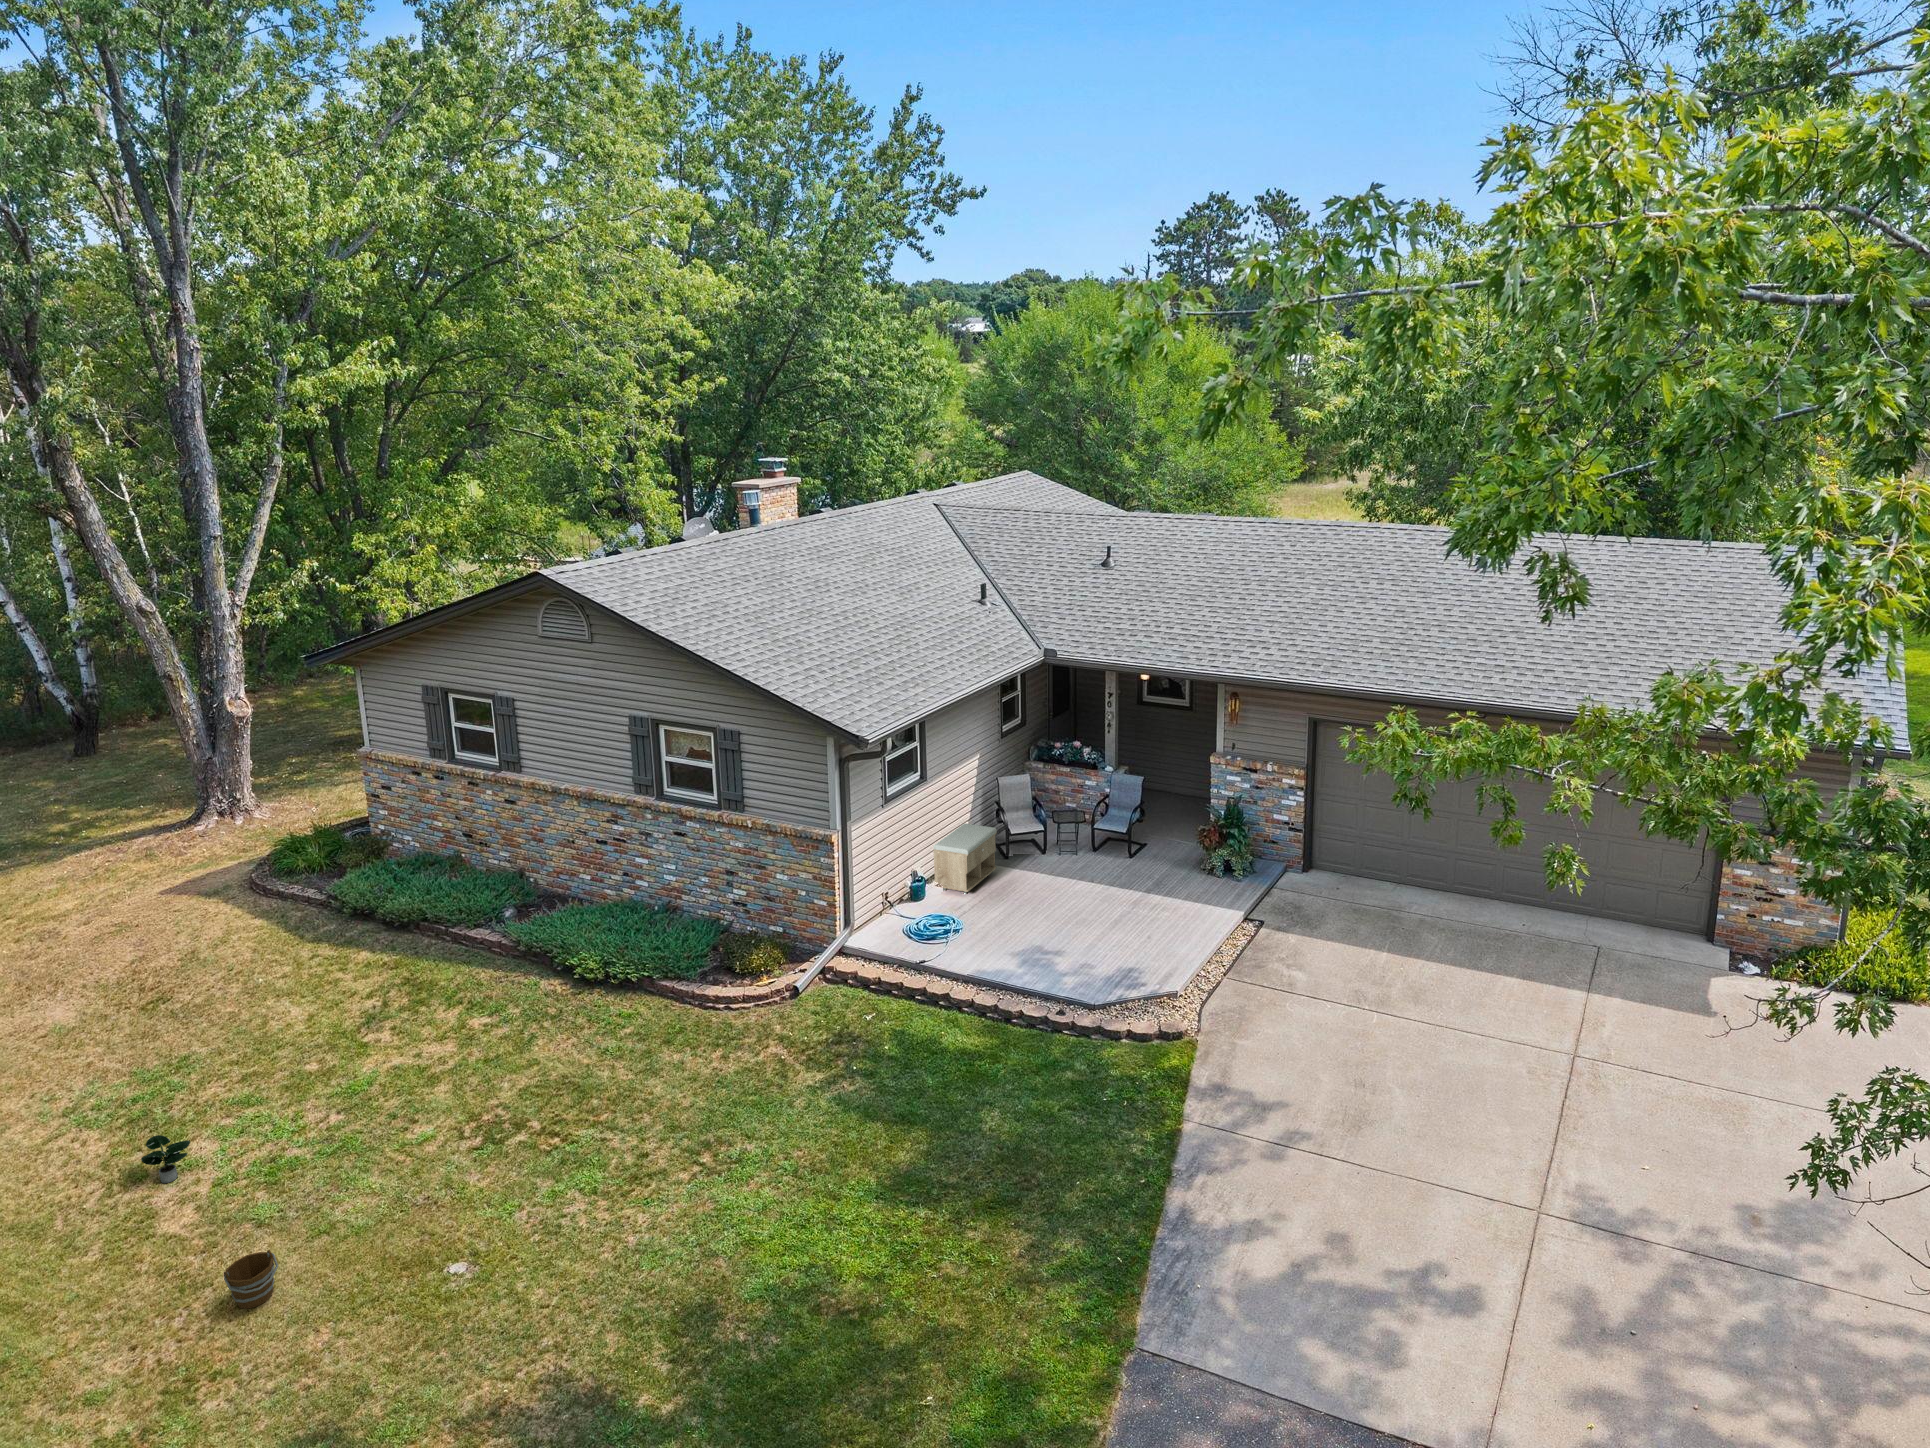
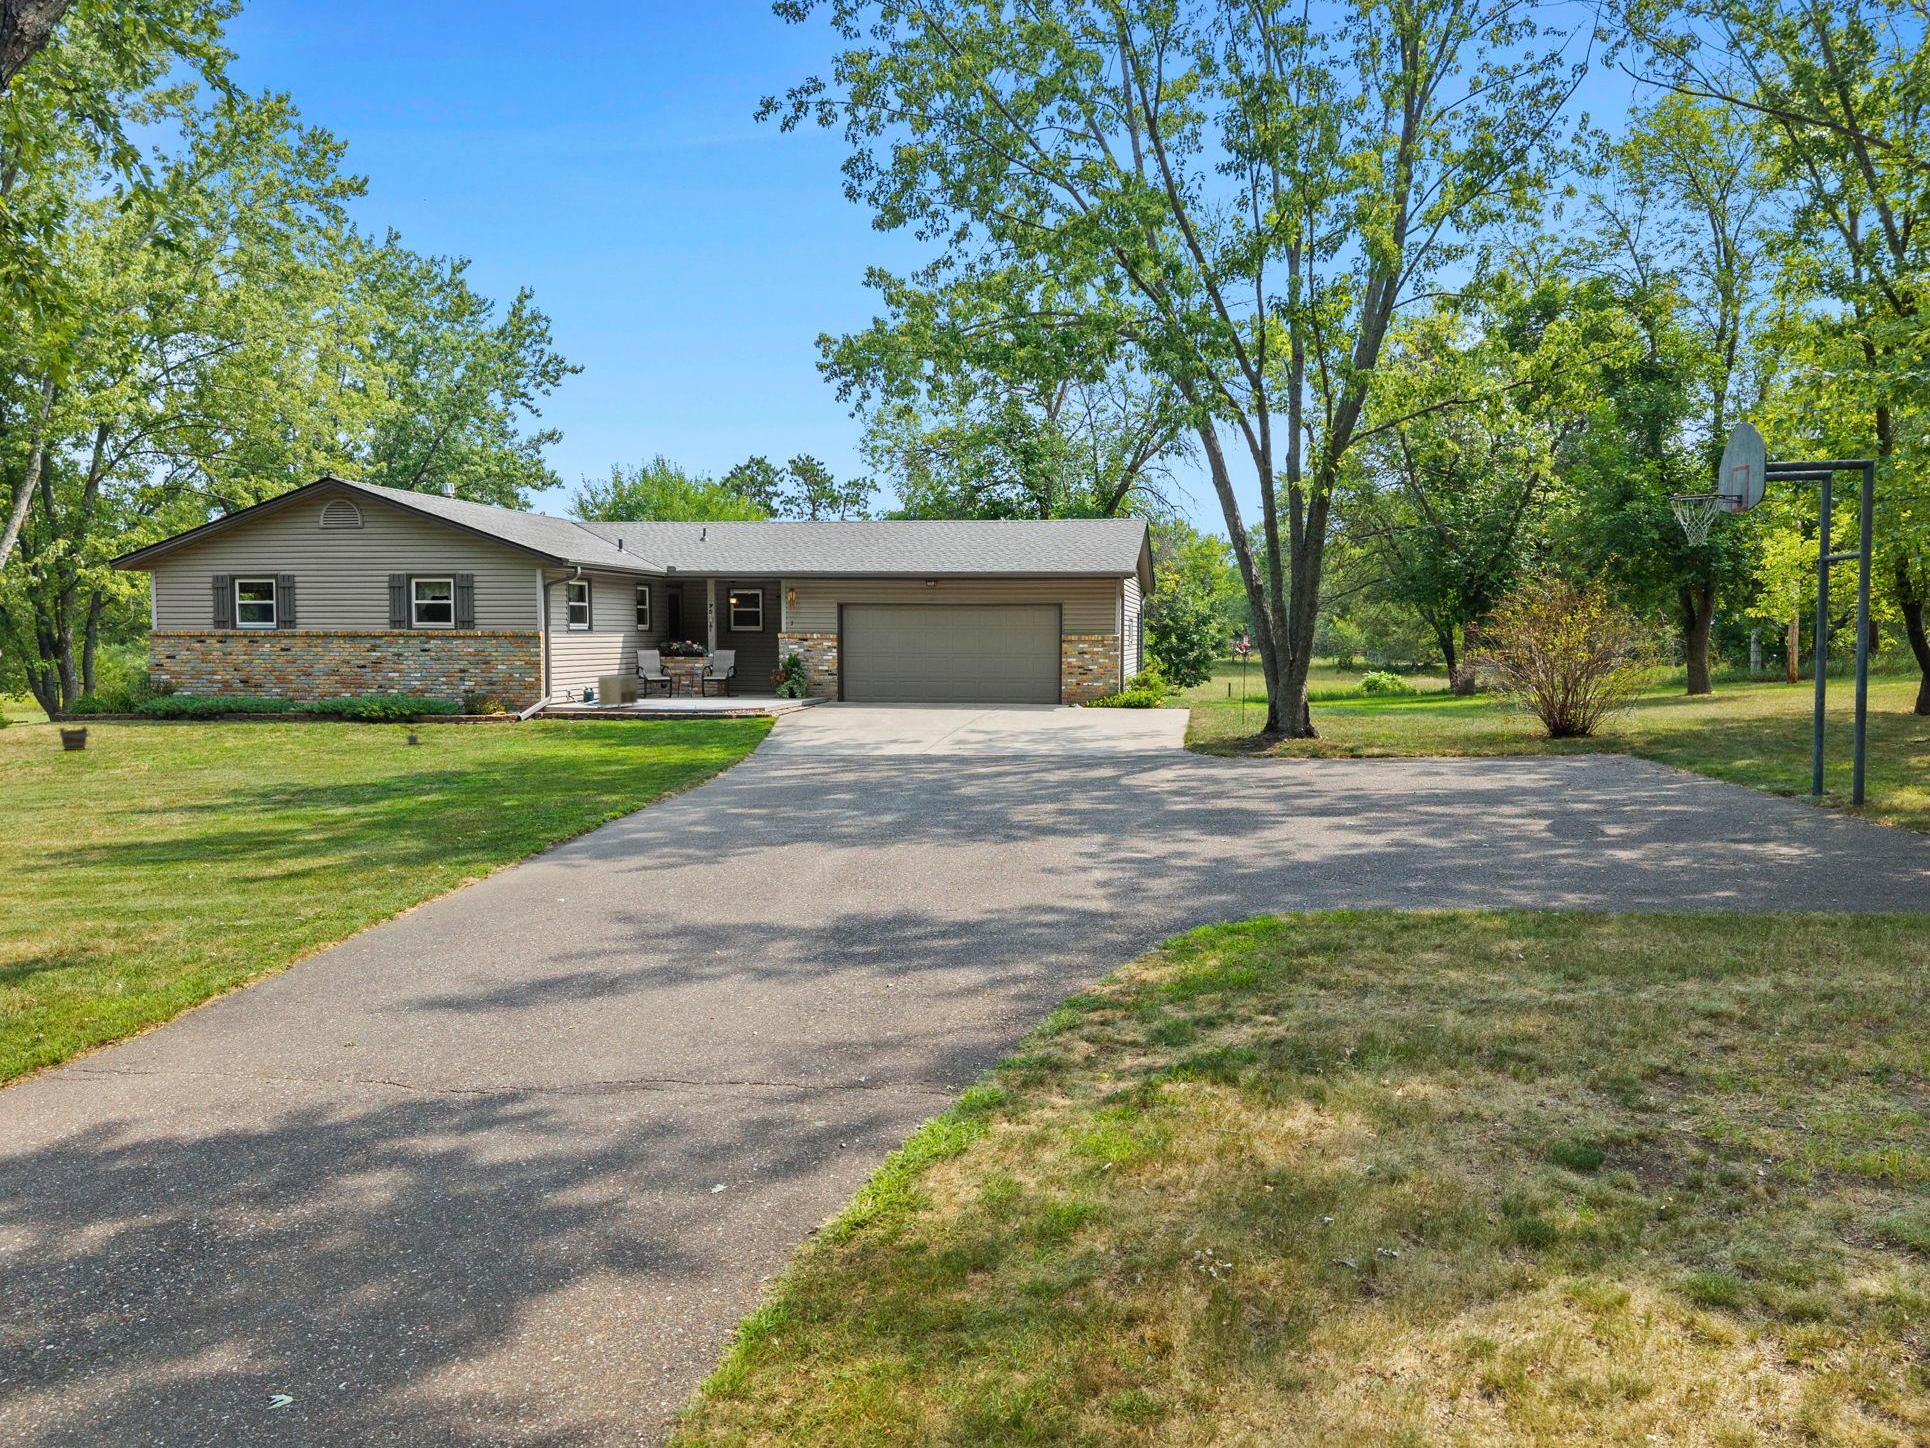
potted plant: present [141,1135,190,1183] -> present [401,717,424,744]
bucket: present [224,1250,278,1309] -> present [60,727,89,750]

